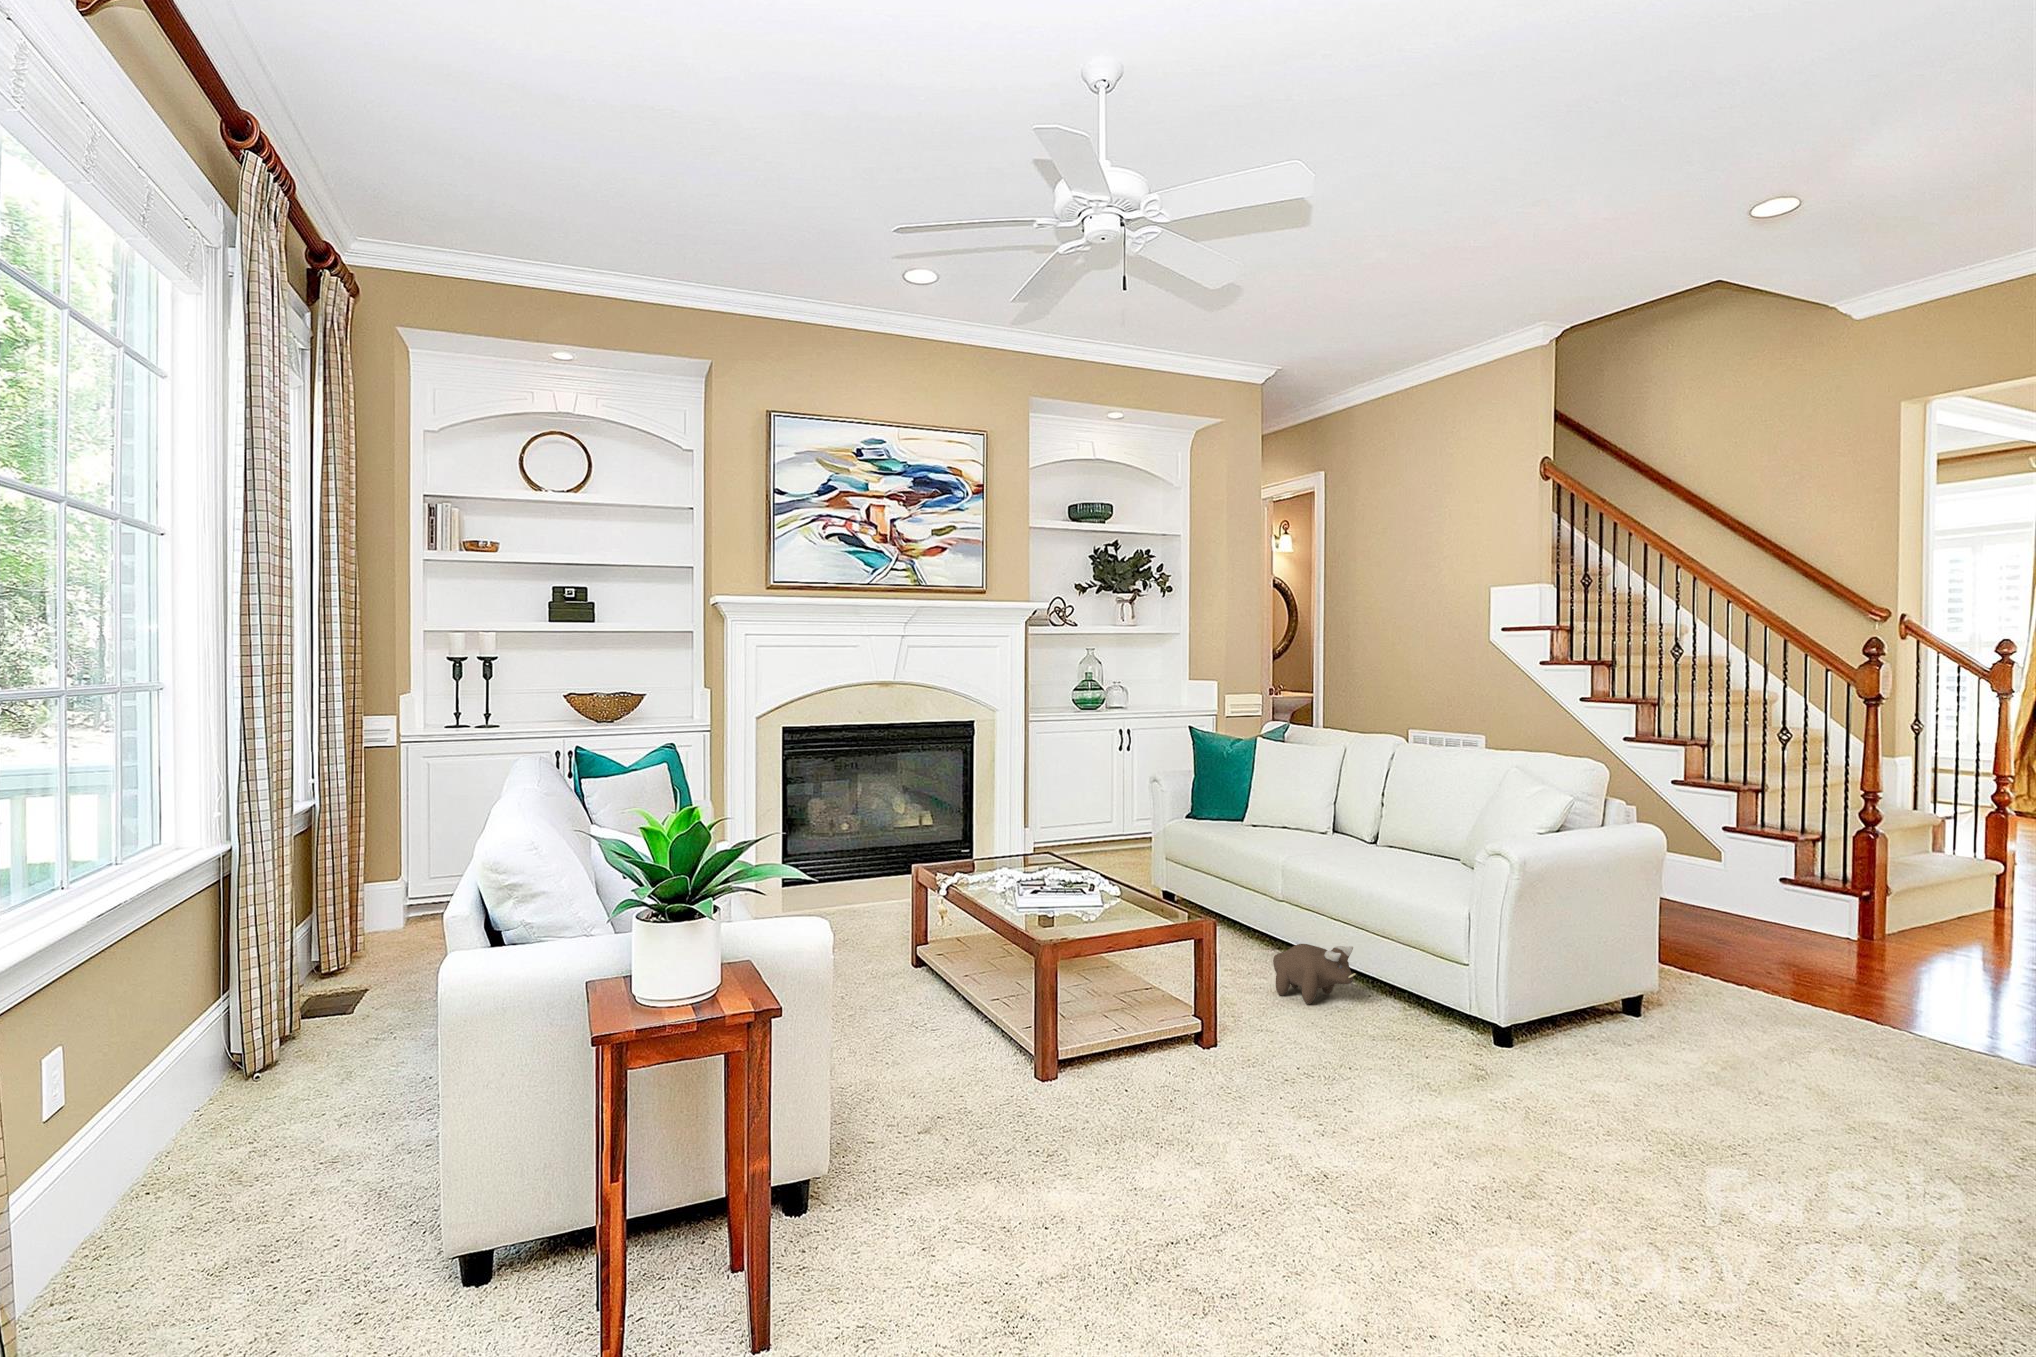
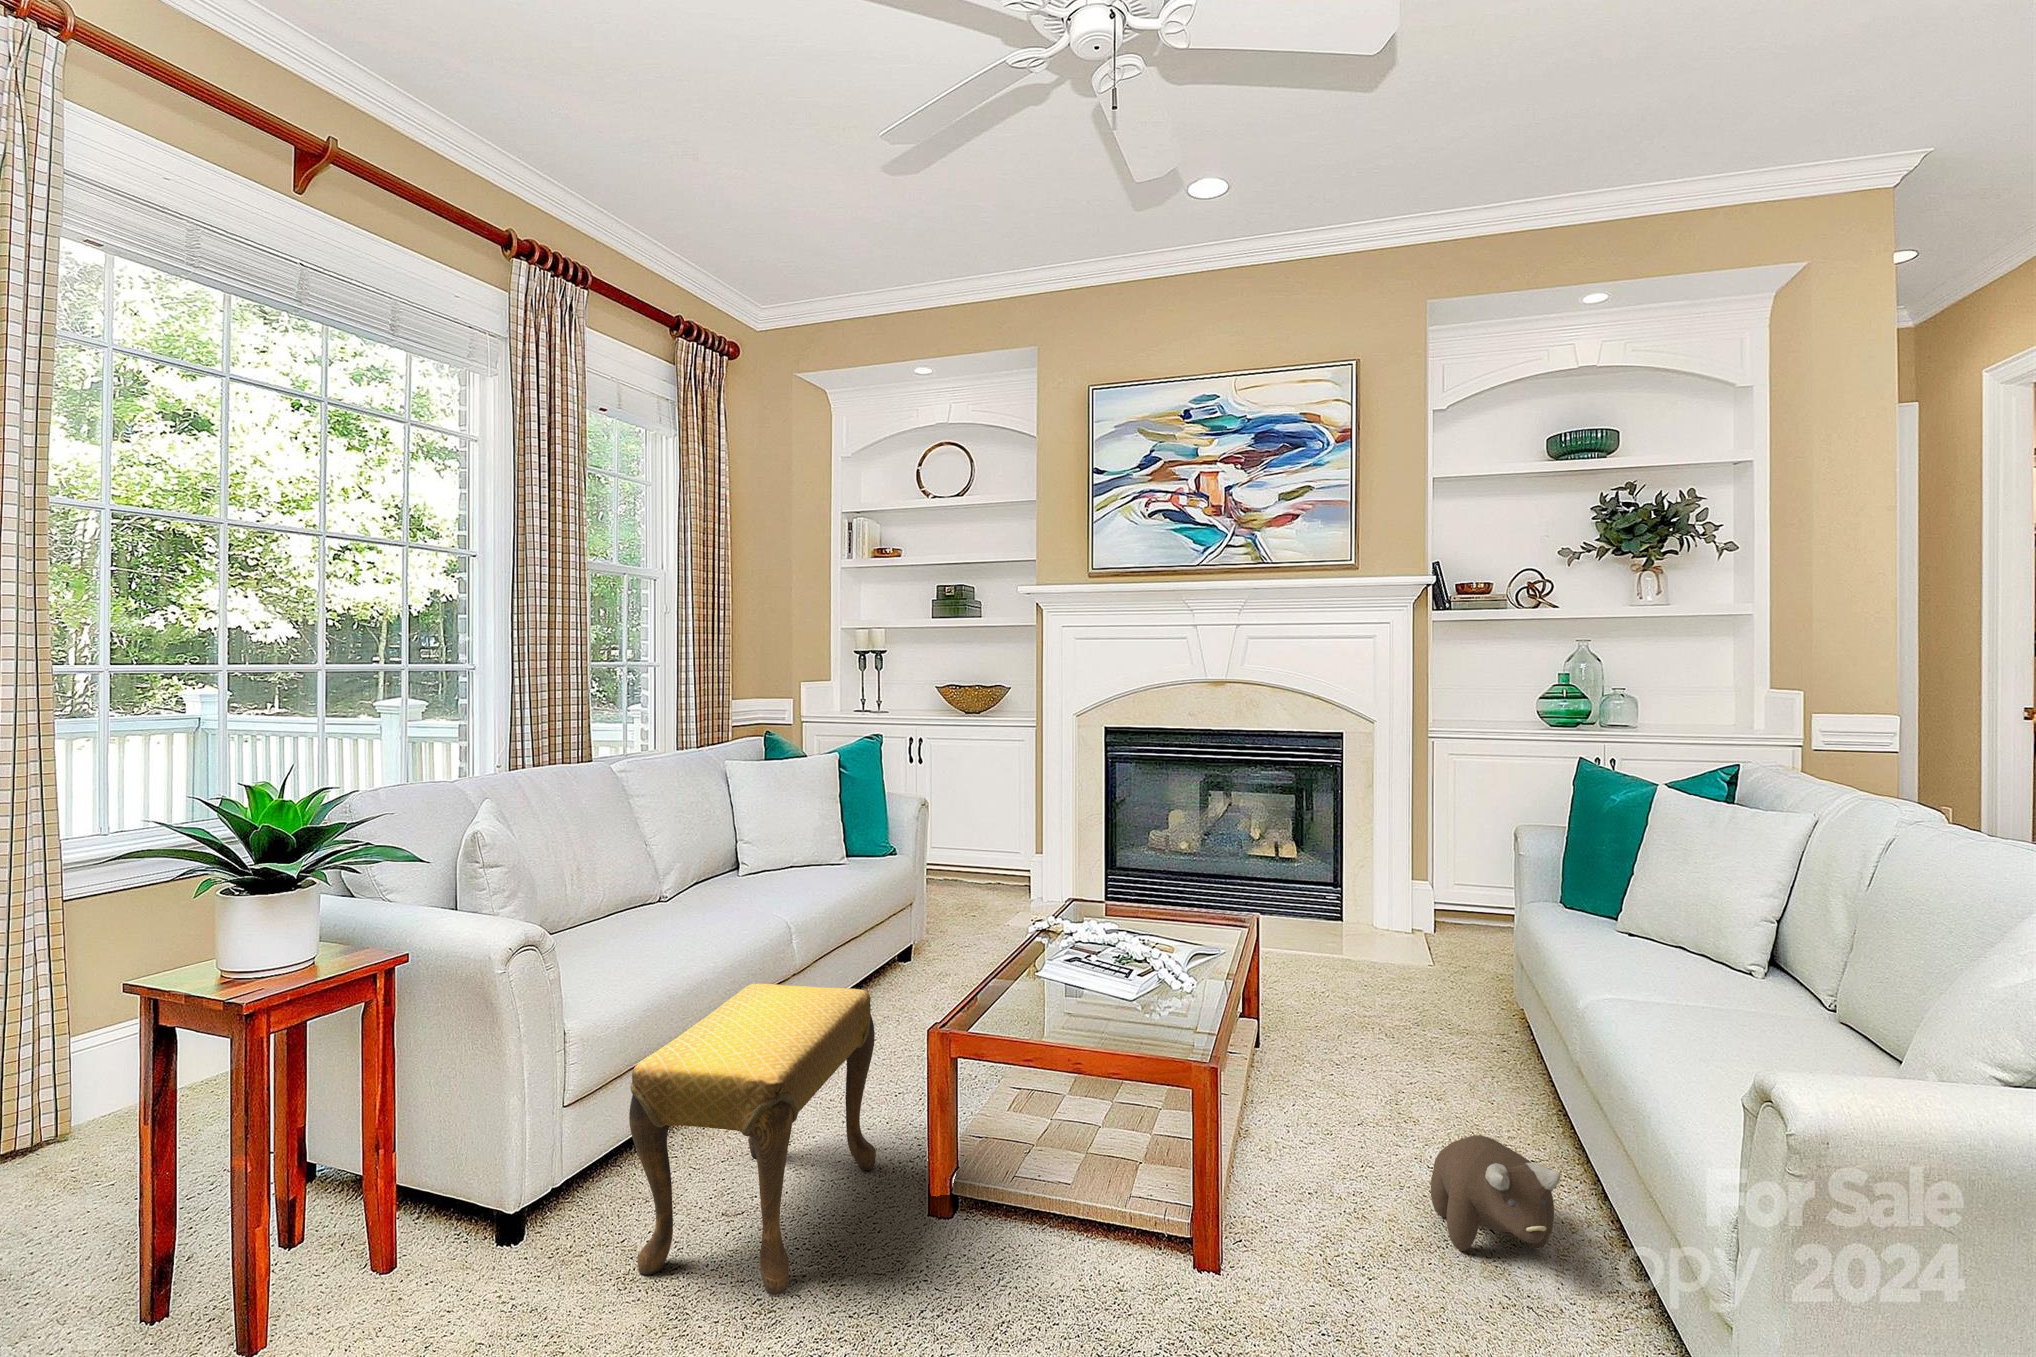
footstool: none [921,941,1105,1163] -> present [629,983,876,1295]

